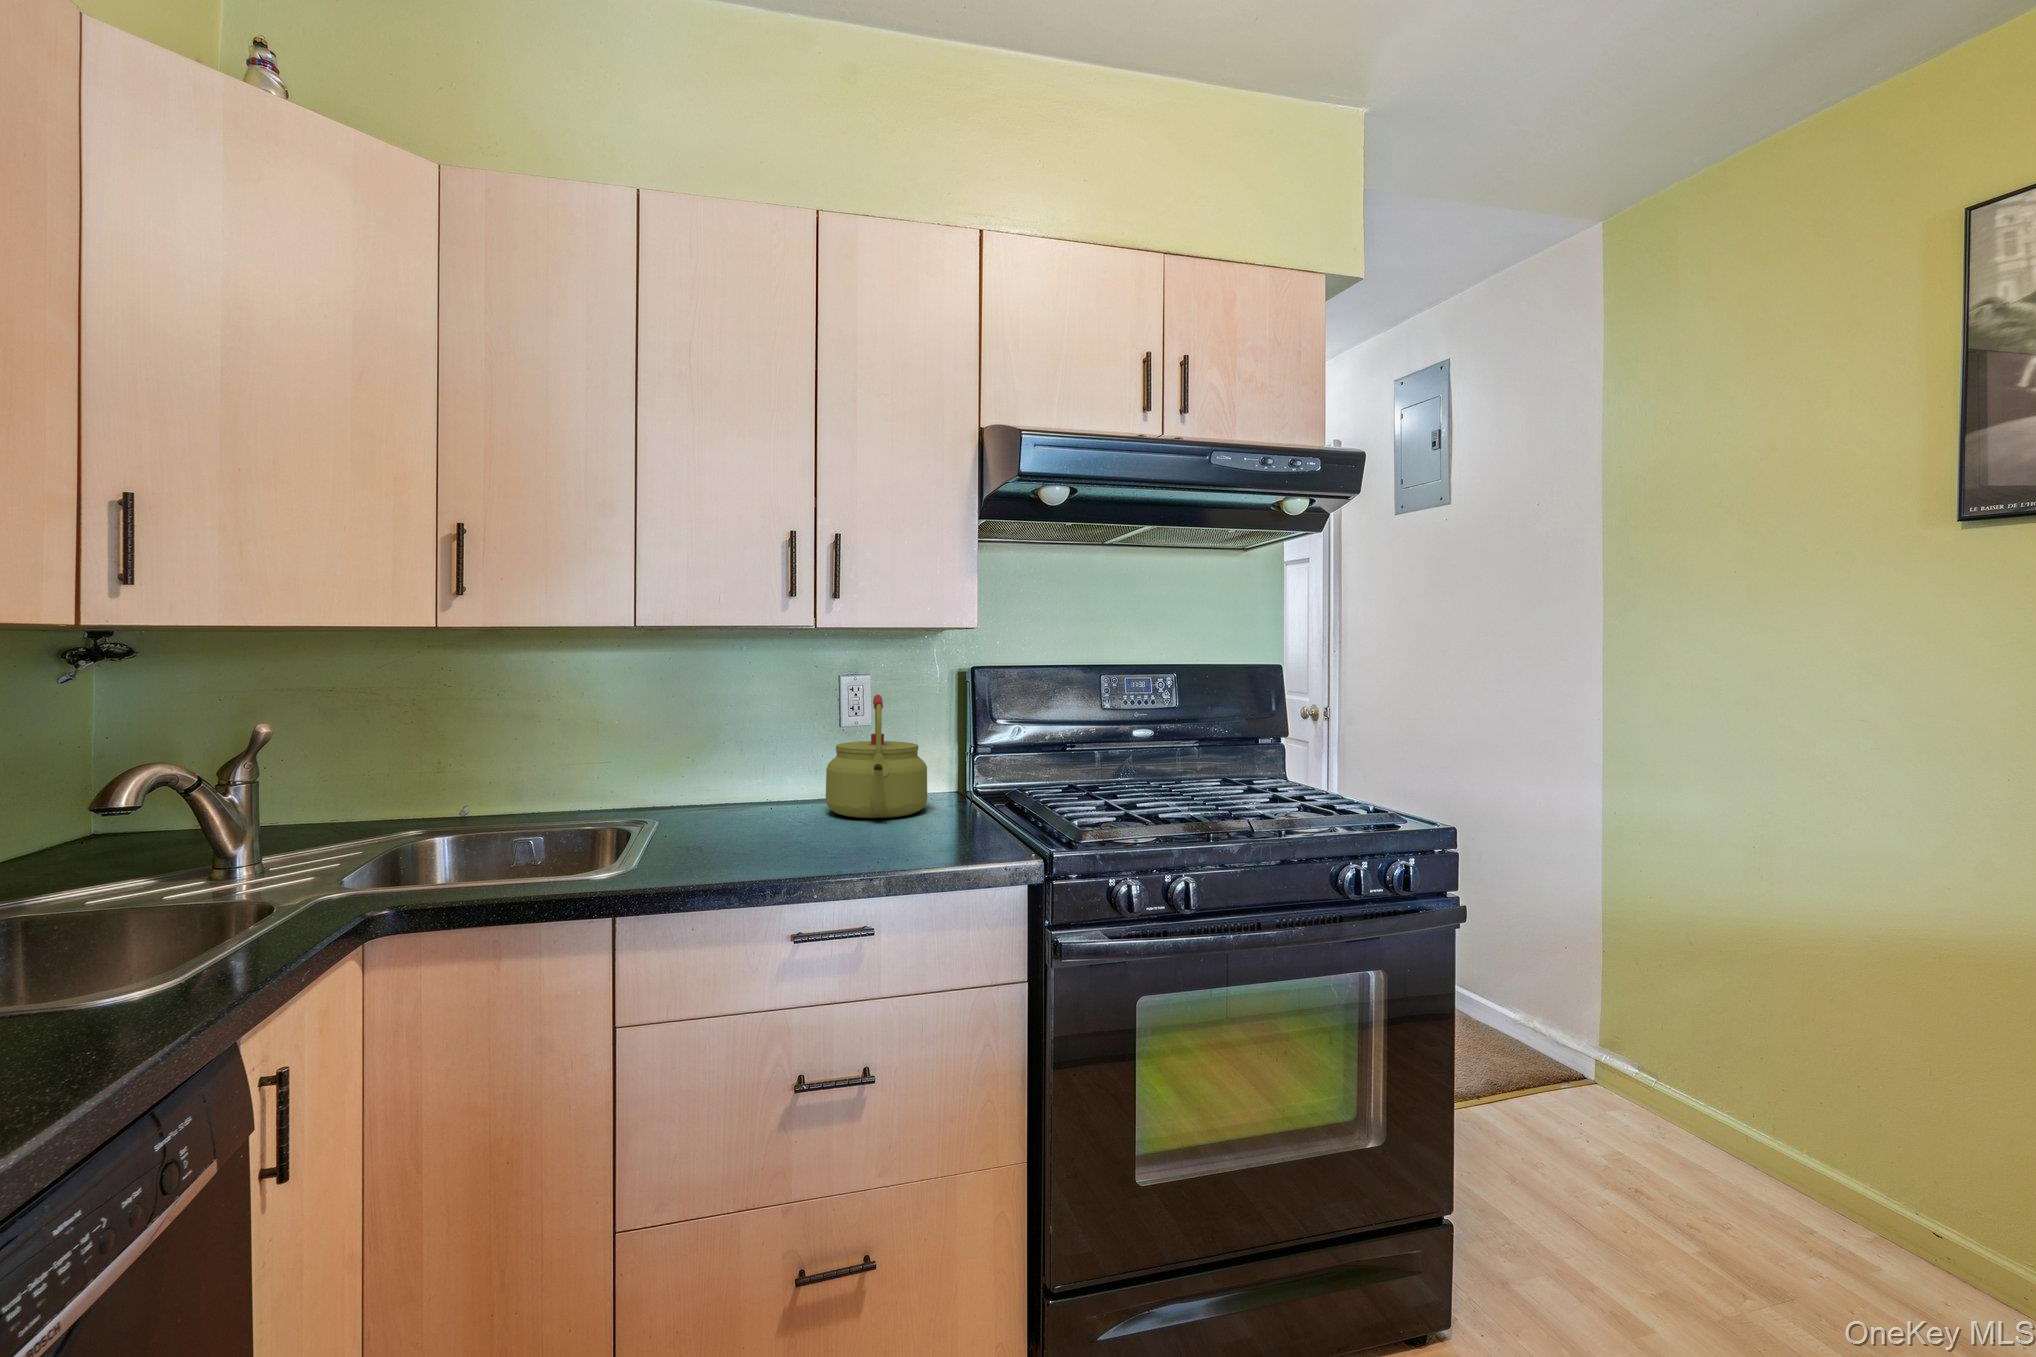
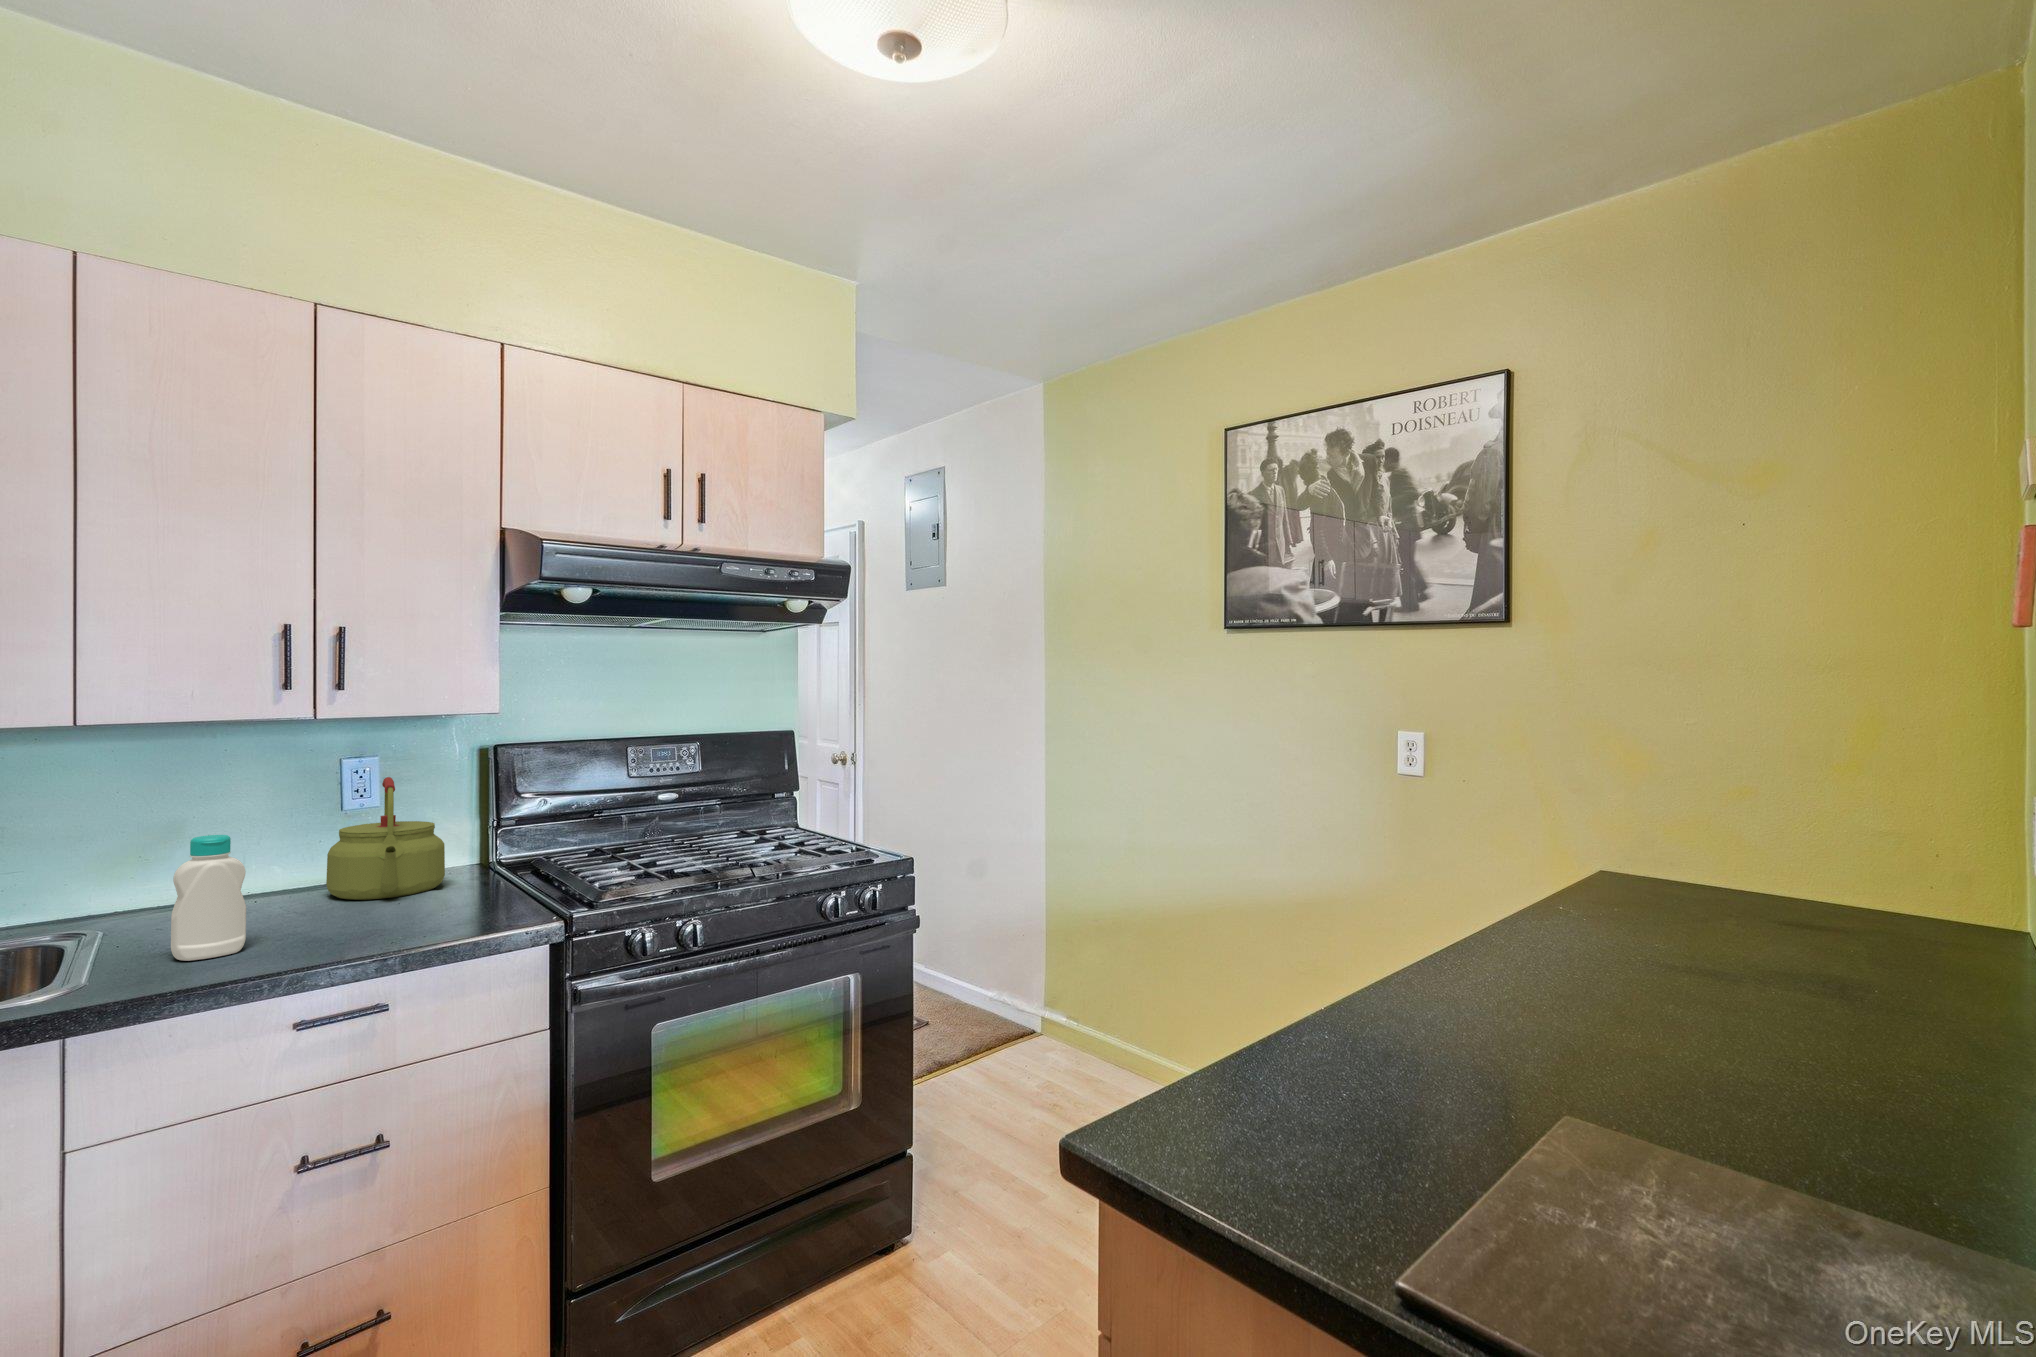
bottle: none [693,738,752,860] -> present [171,835,246,961]

